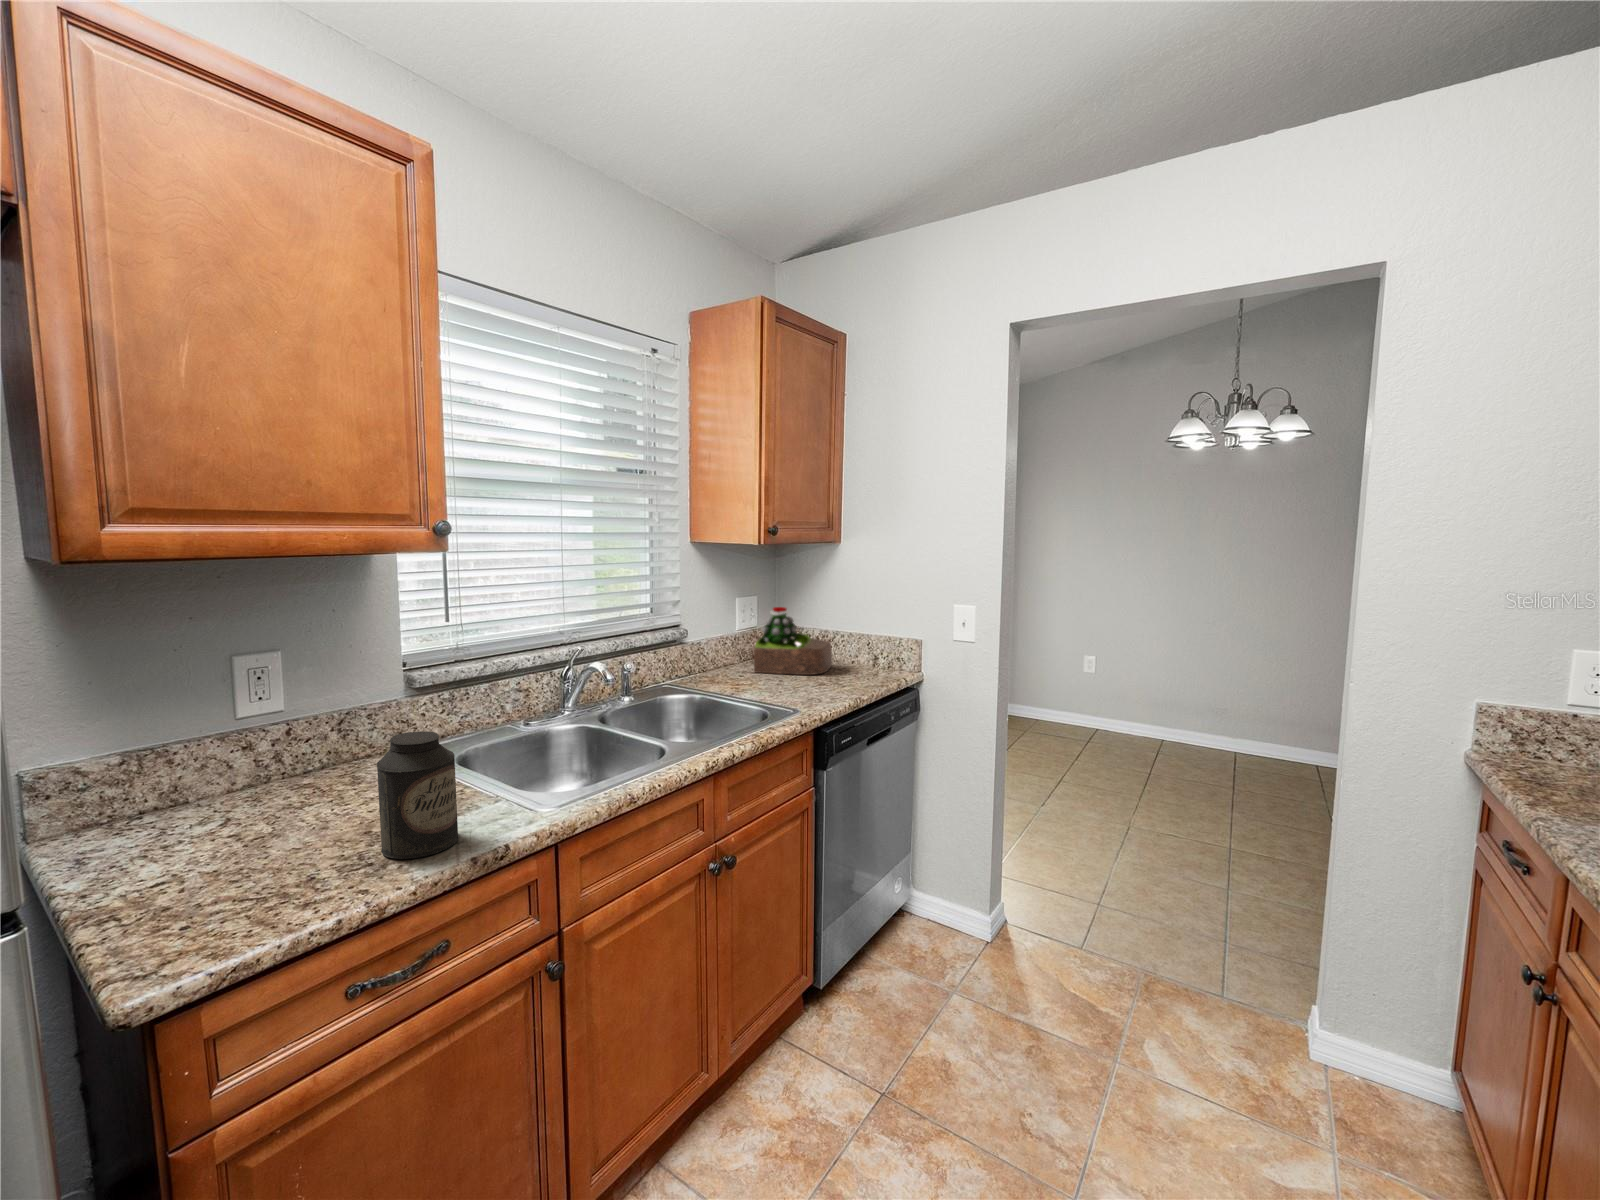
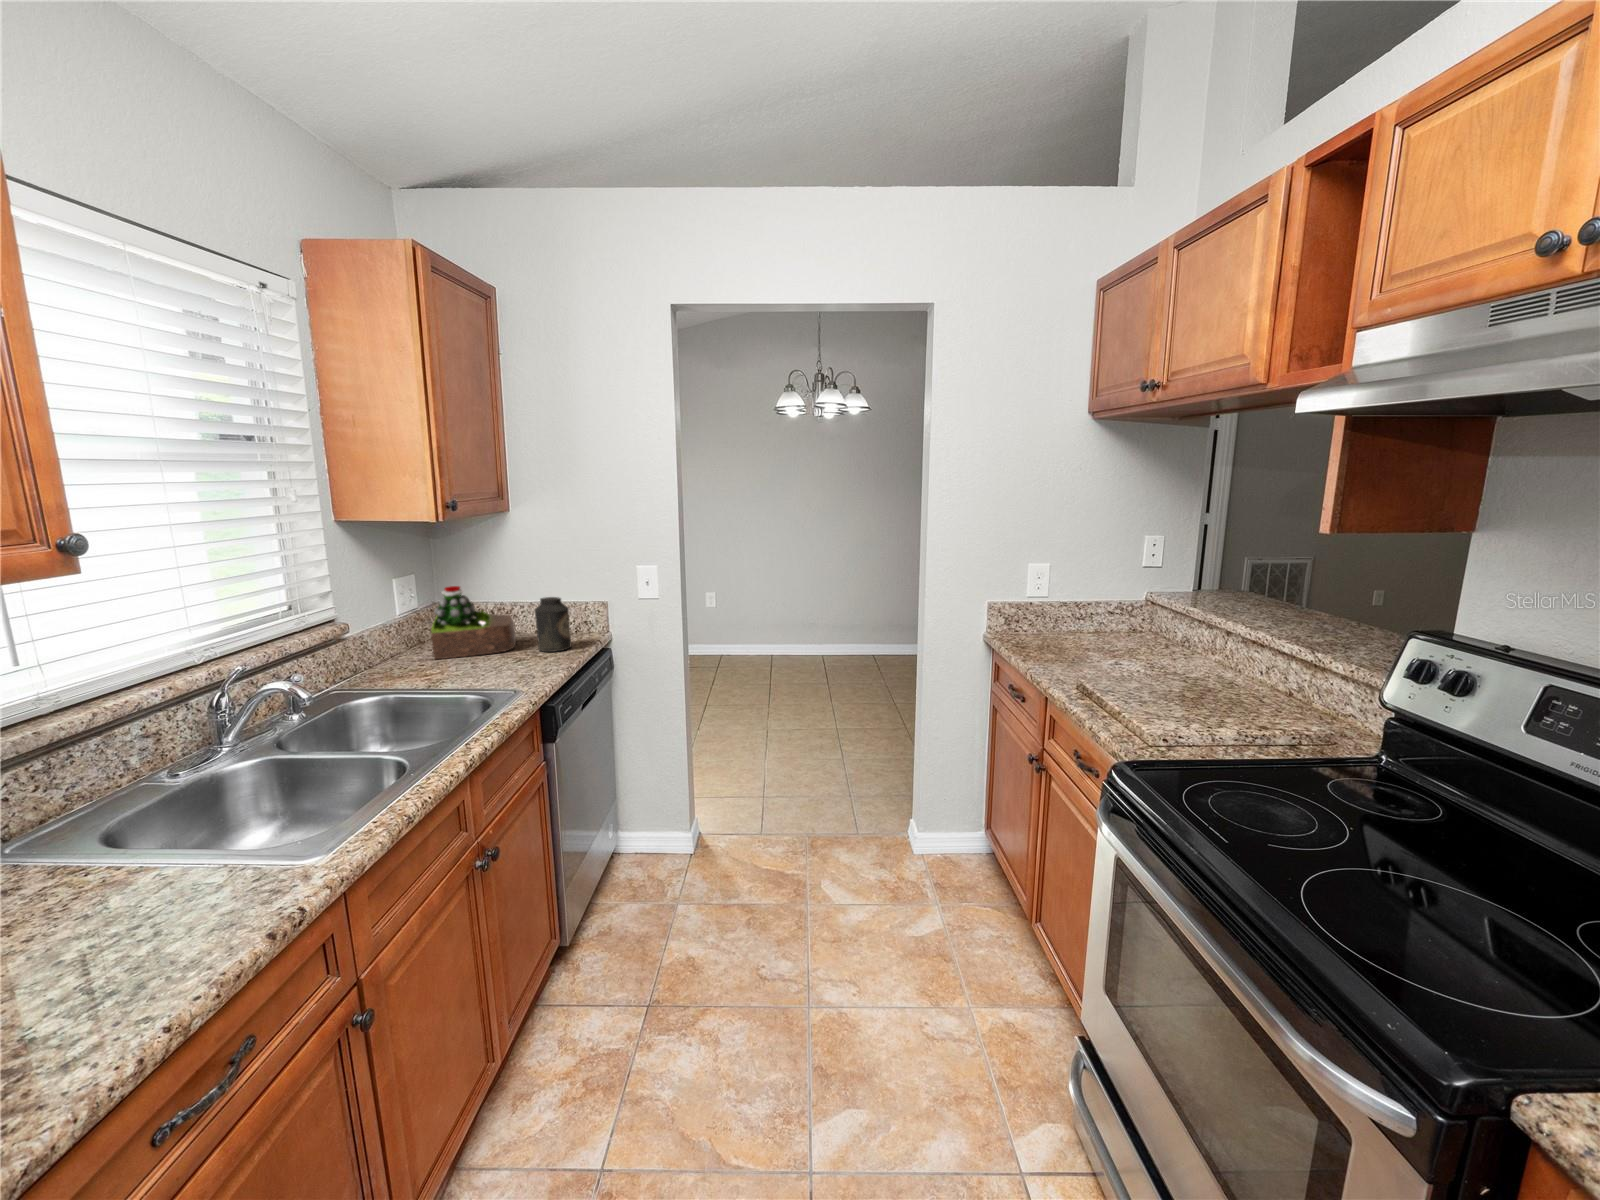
canister: present [377,731,458,859] -> present [535,597,571,652]

